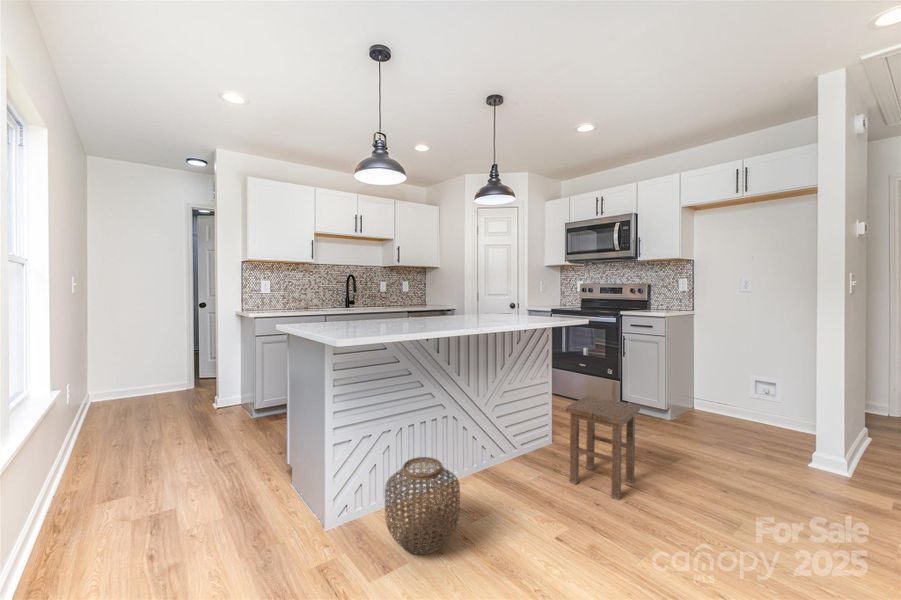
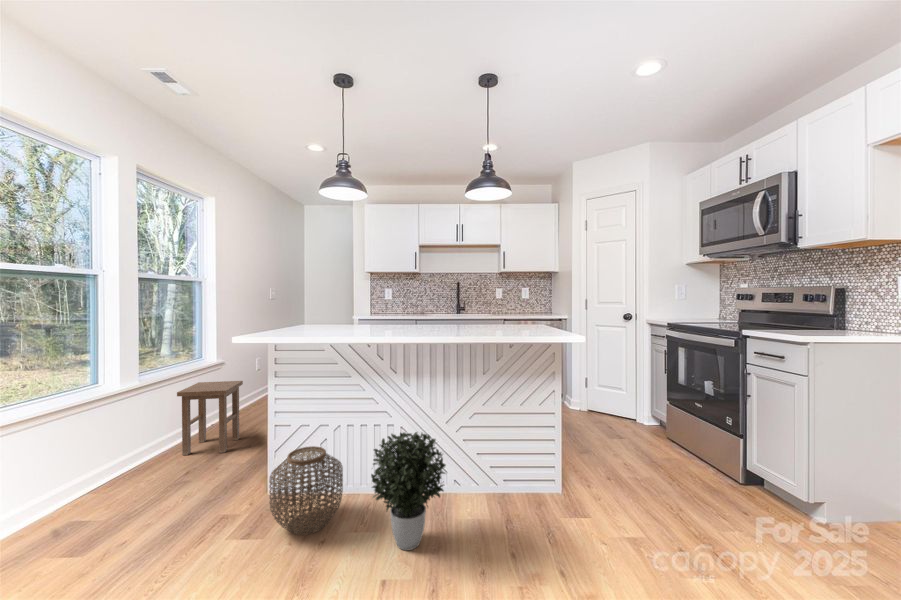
stool: present [566,396,640,499] -> present [177,381,243,455]
potted plant: none [487,415,560,521] -> present [371,432,446,550]

